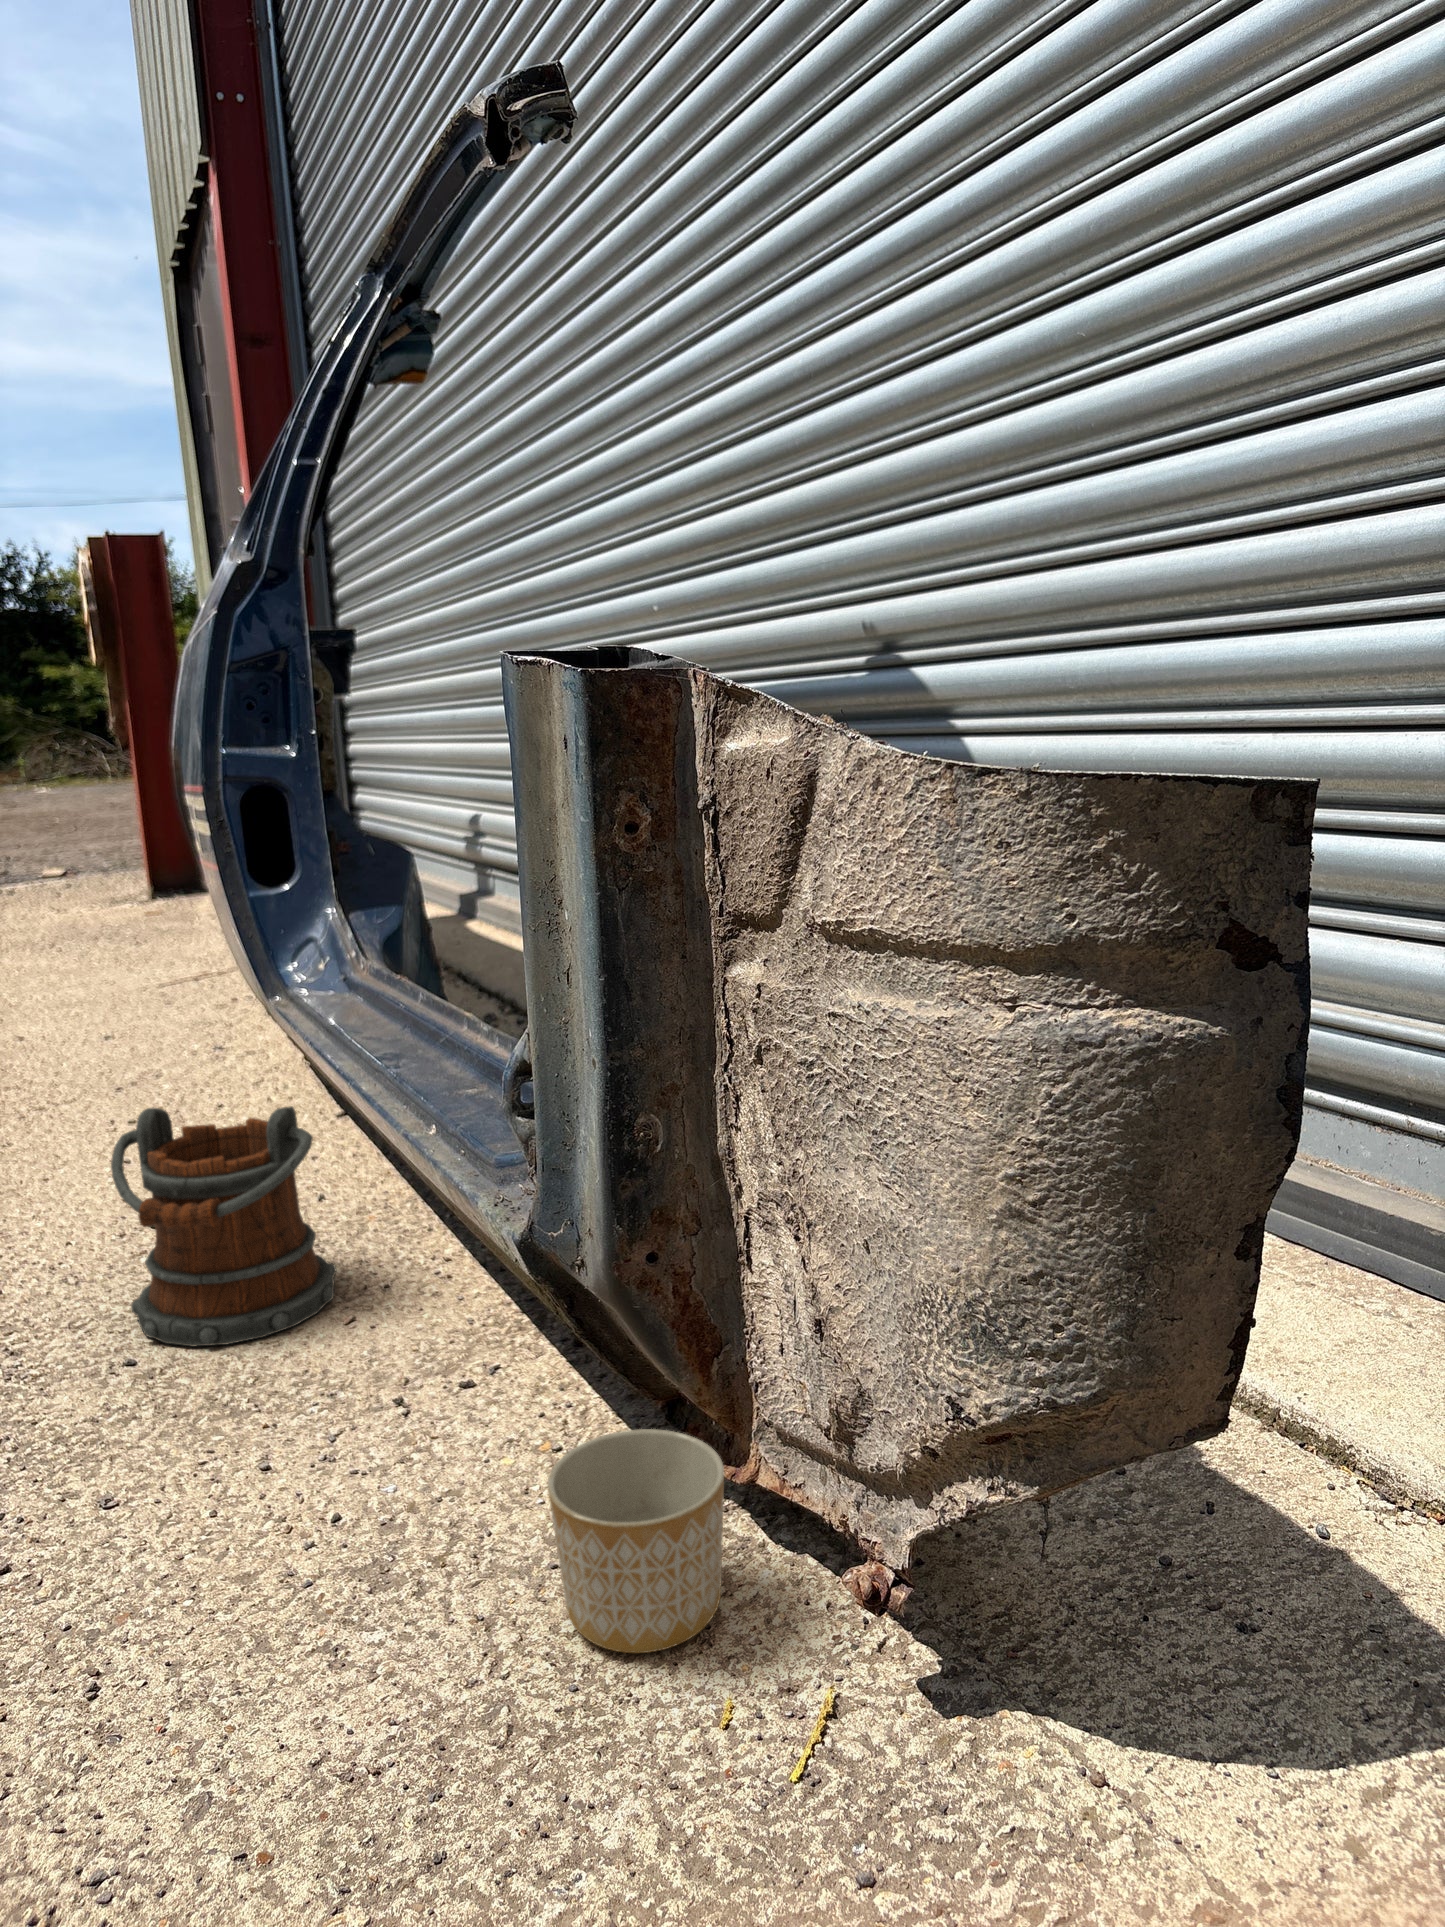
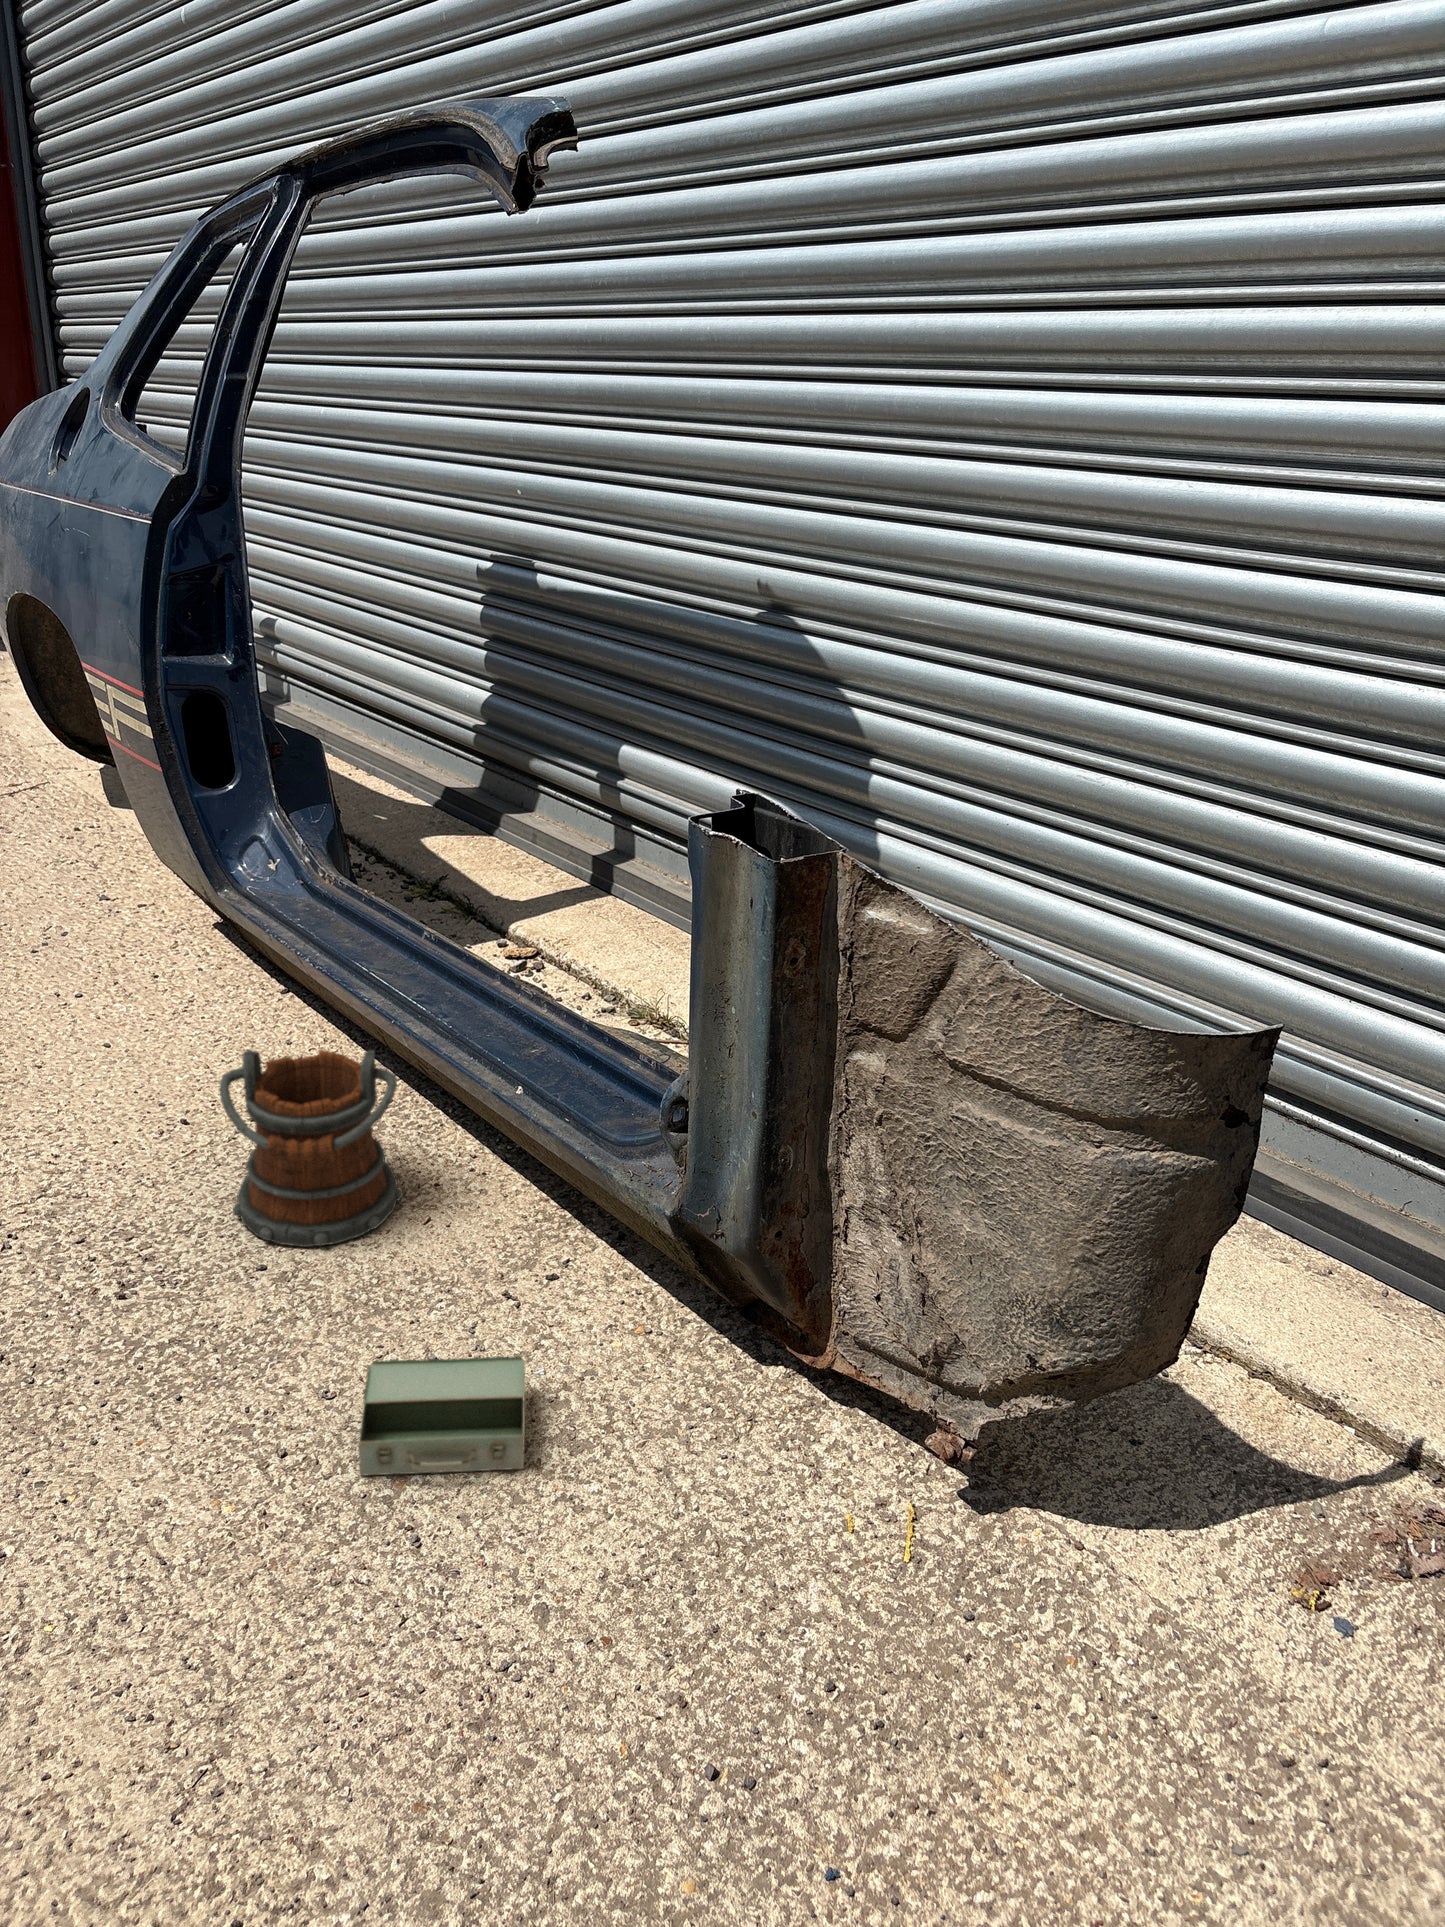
planter: present [547,1429,724,1653] -> none [715,1339,833,1488]
toolbox: none [69,1452,348,1605] -> present [358,1356,525,1476]

